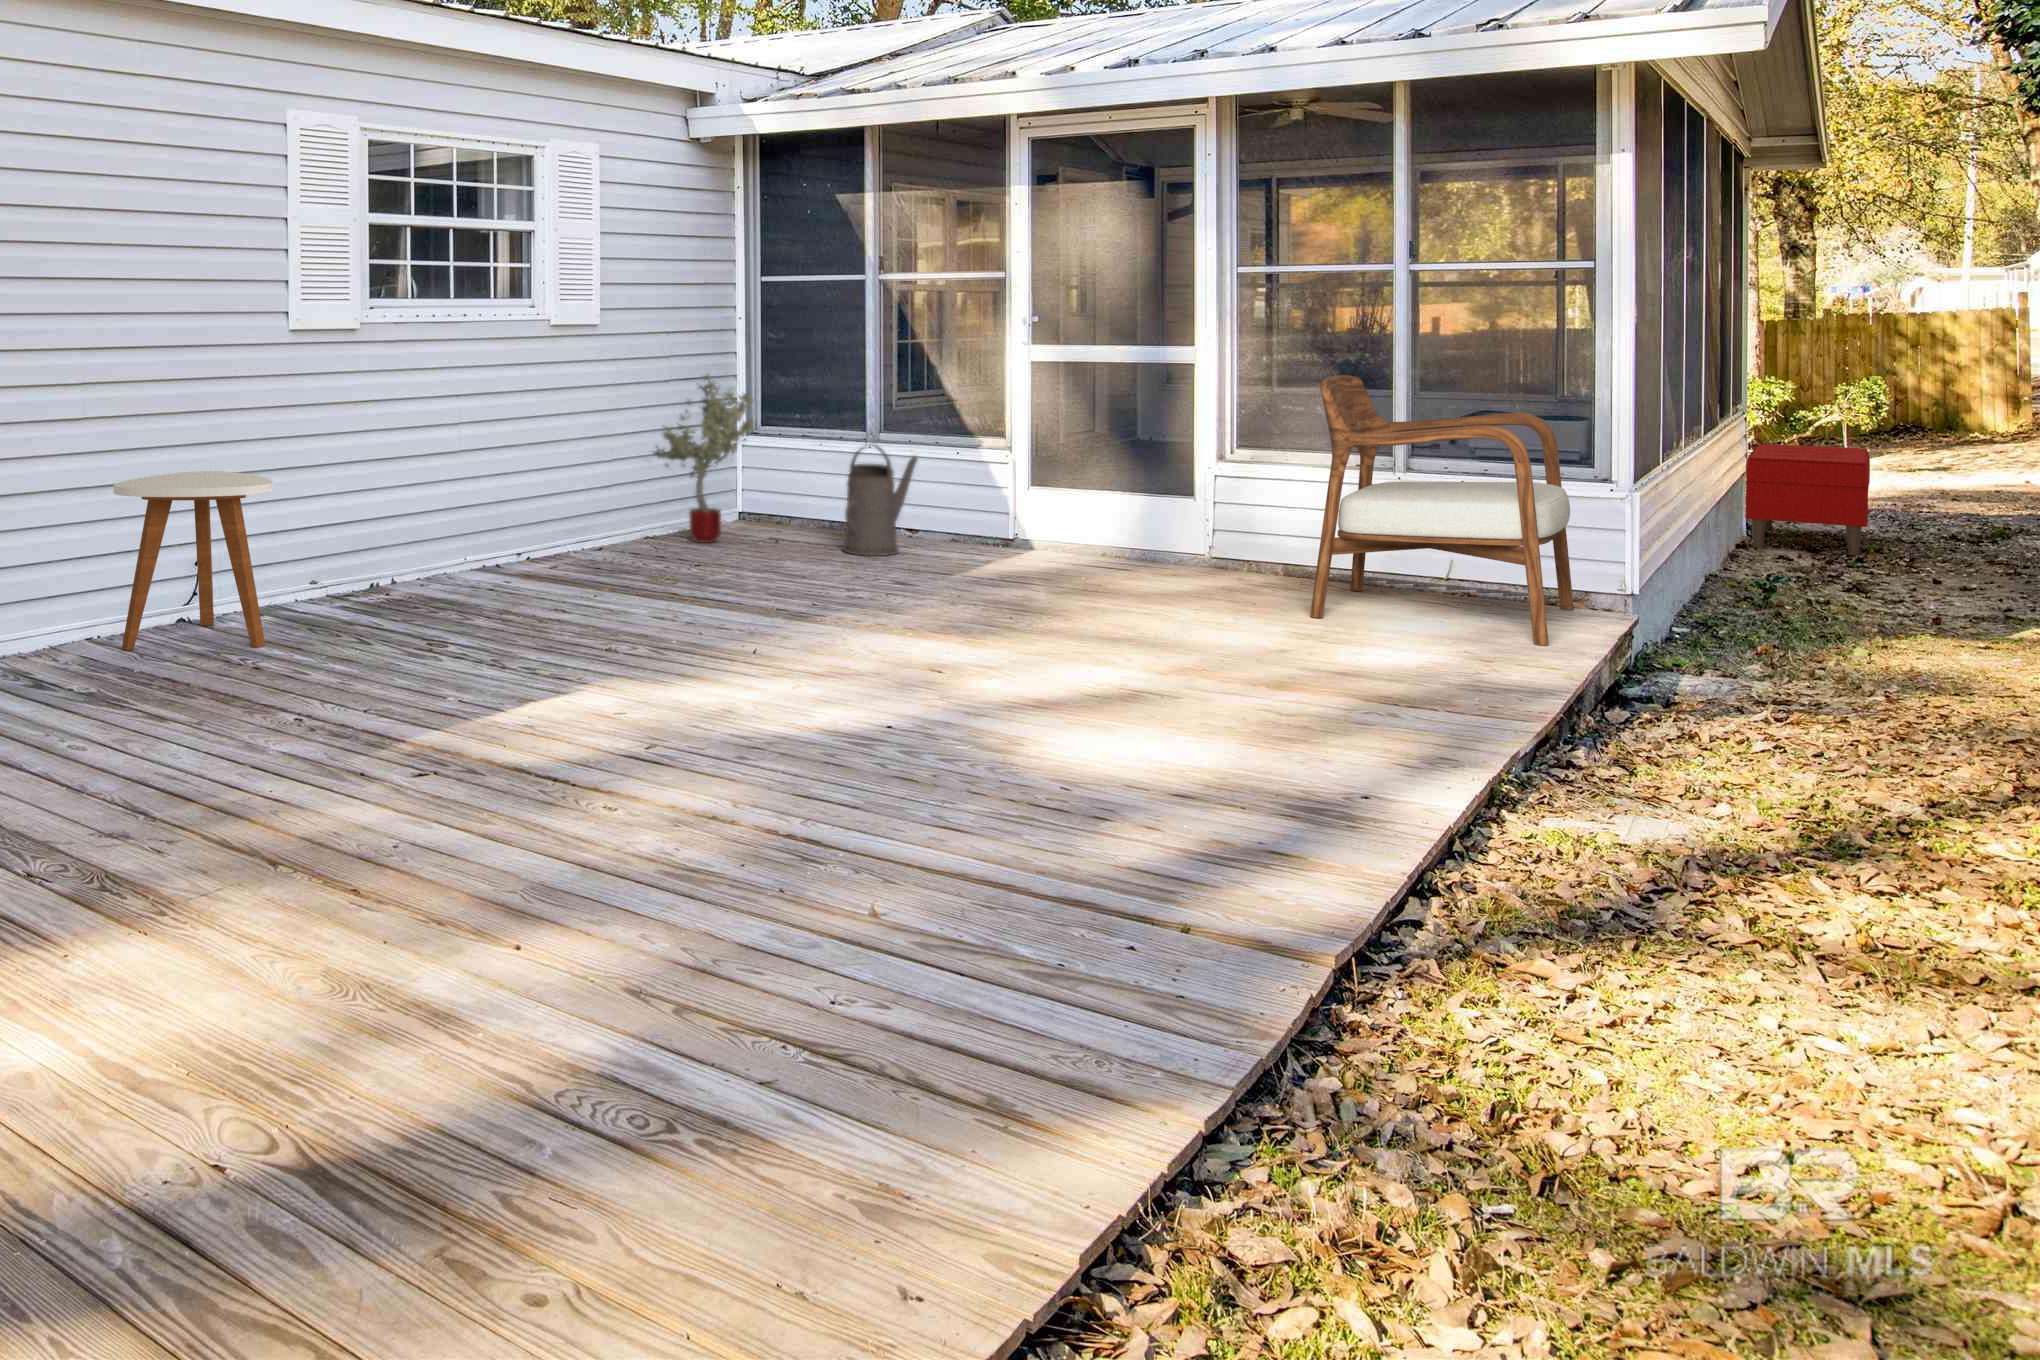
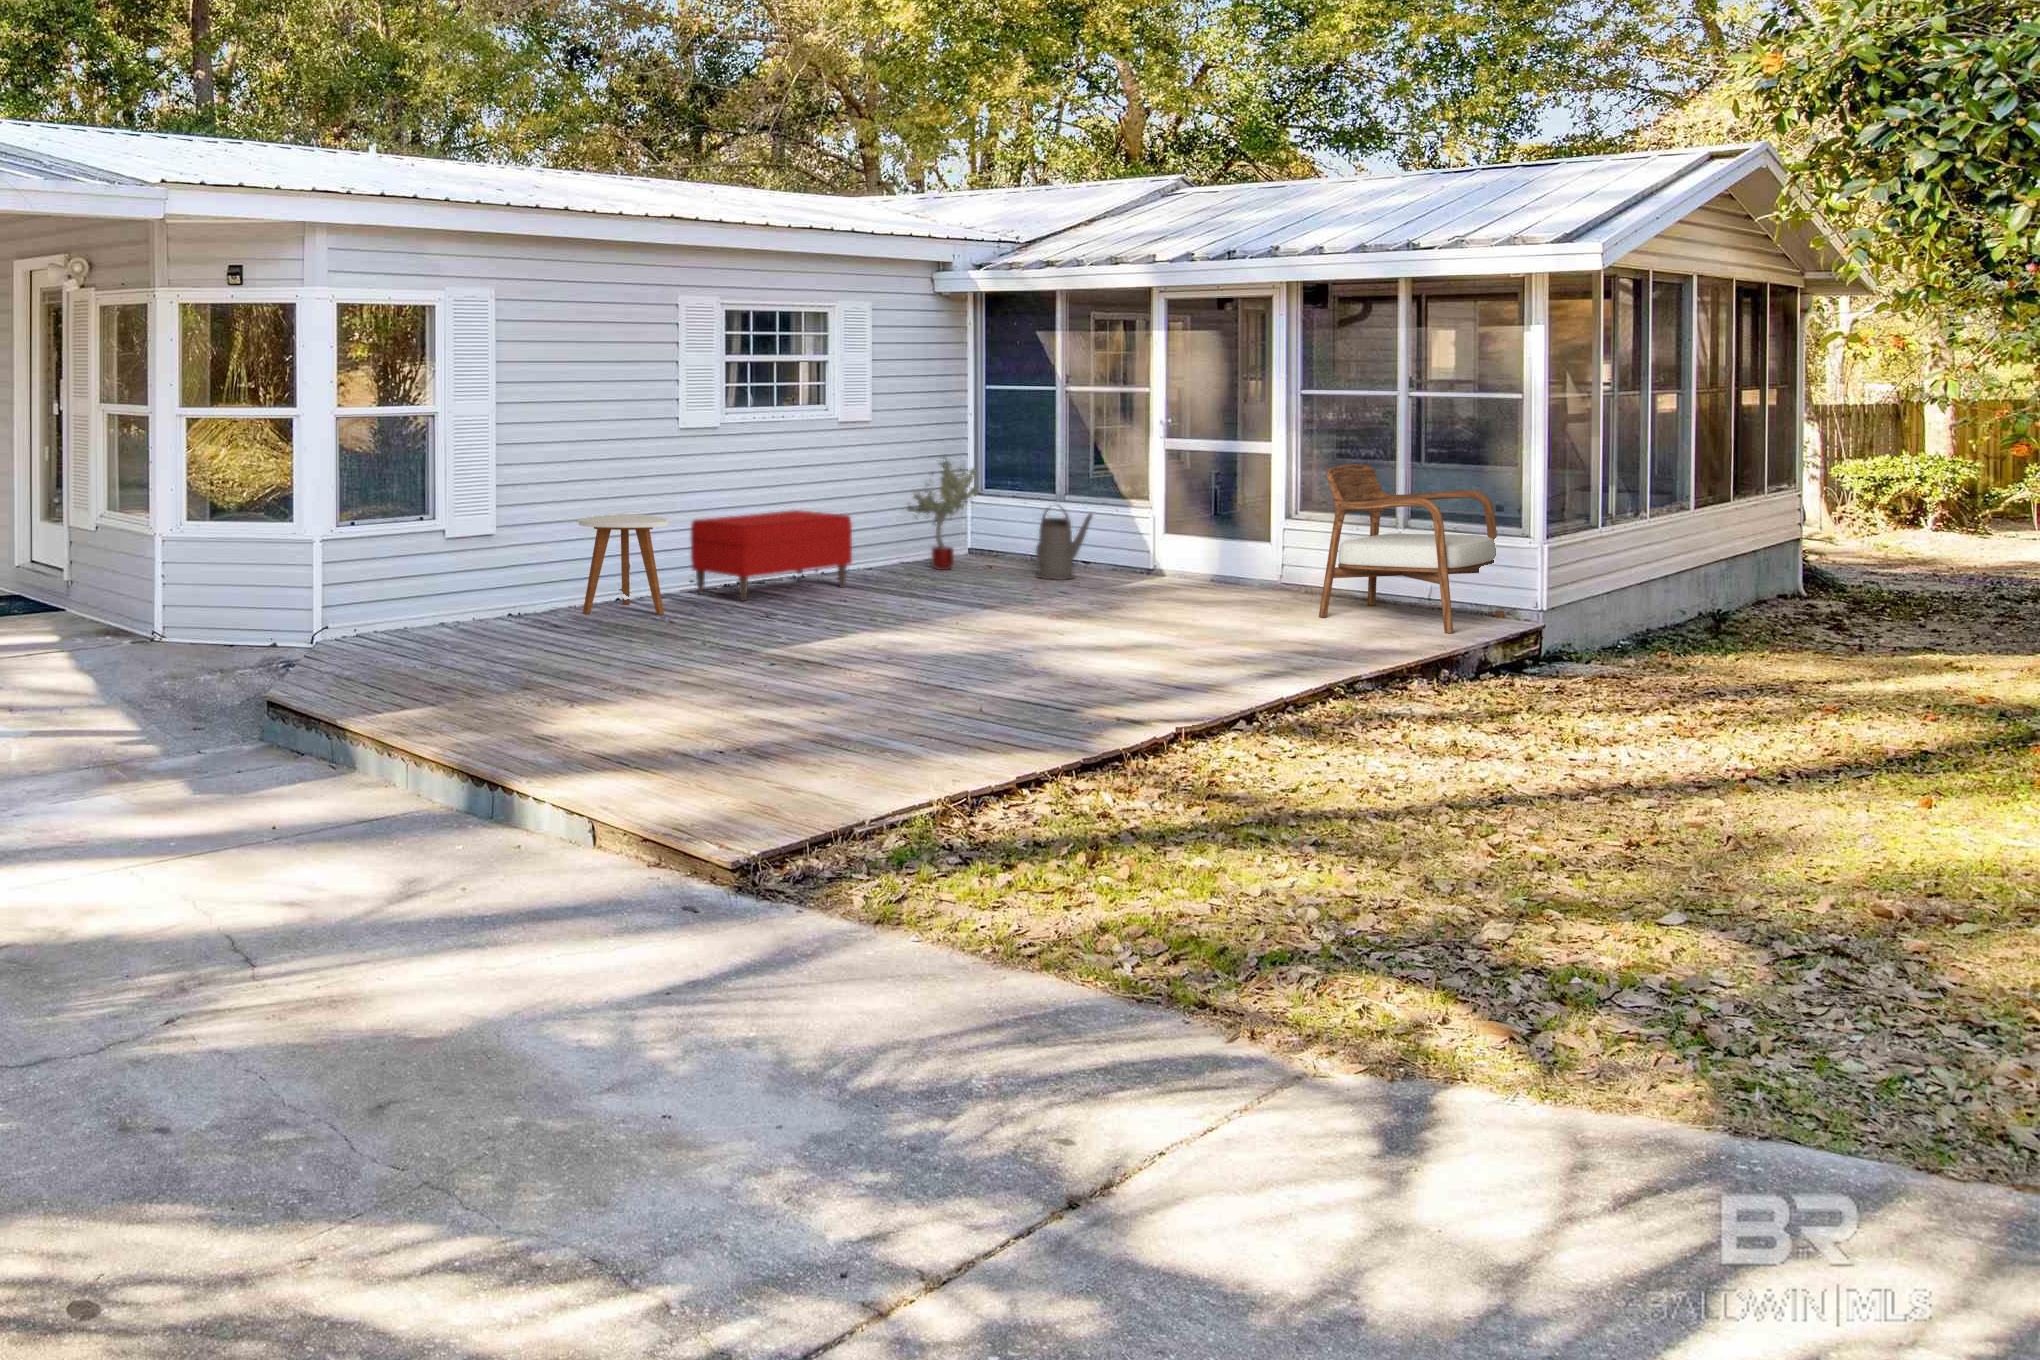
bench: present [1746,444,1870,555] -> present [691,510,852,601]

